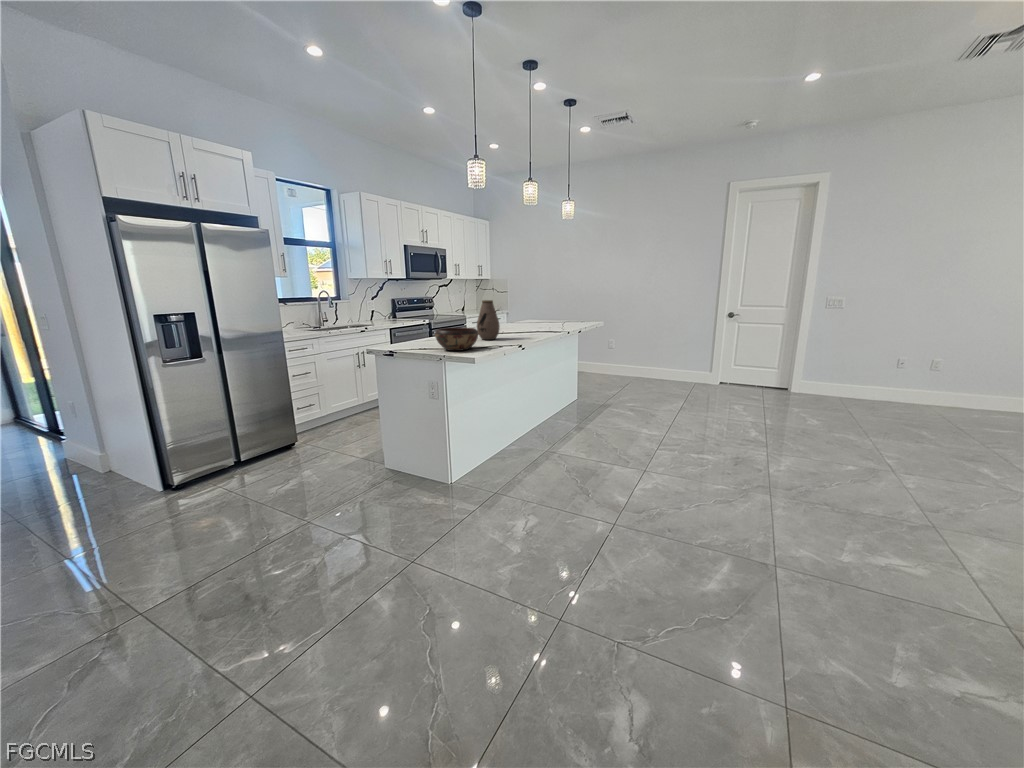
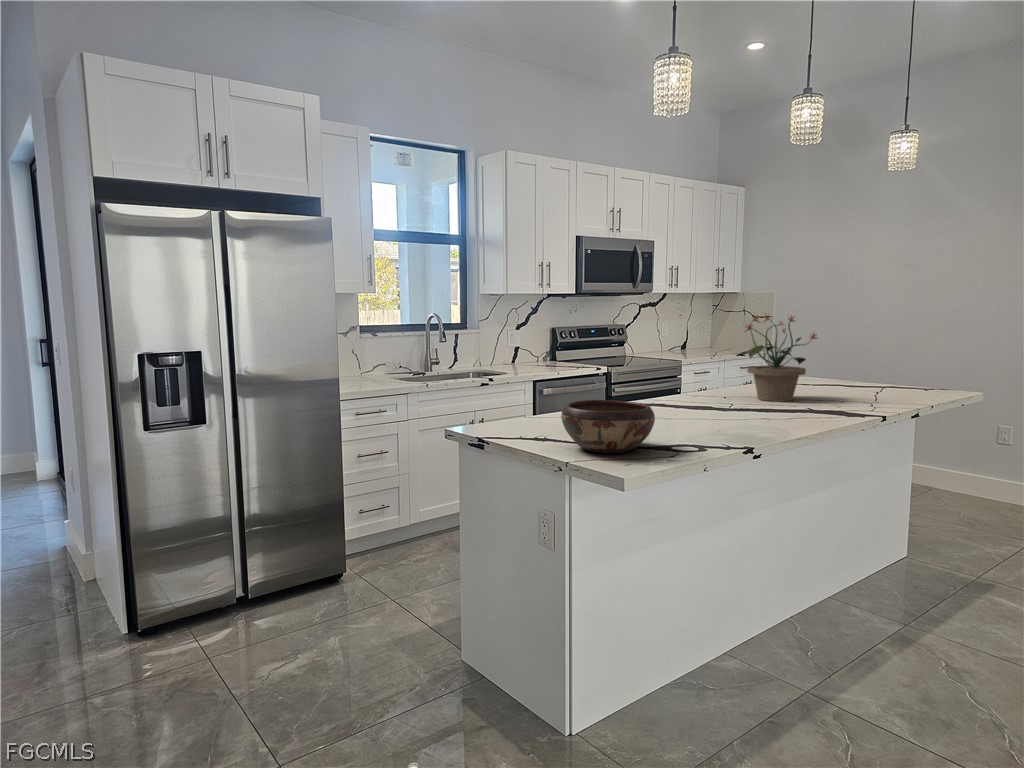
potted plant: none [498,287,536,330] -> present [736,314,817,402]
vase: present [477,300,500,340] -> none [669,342,719,427]

